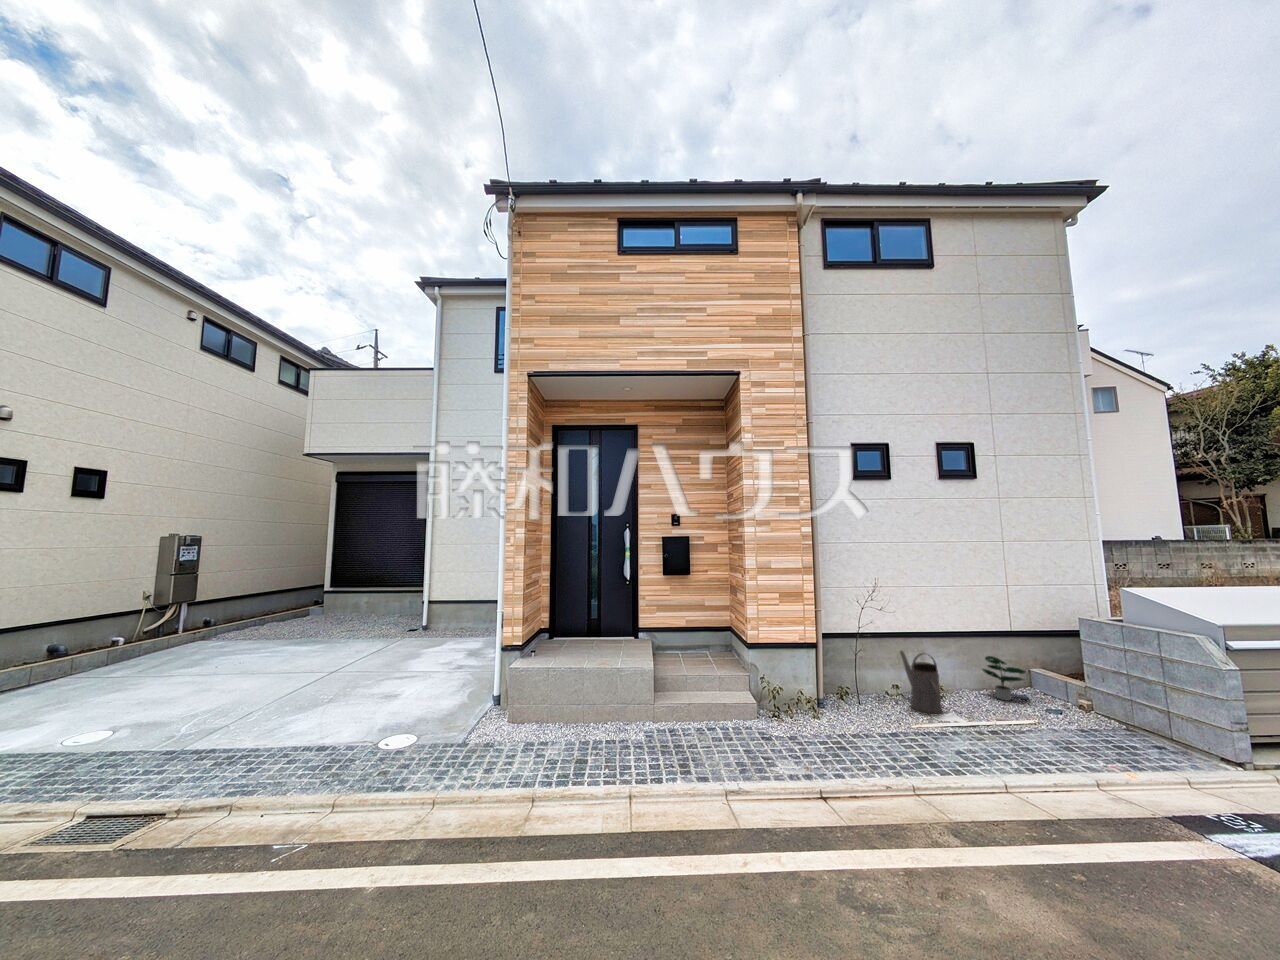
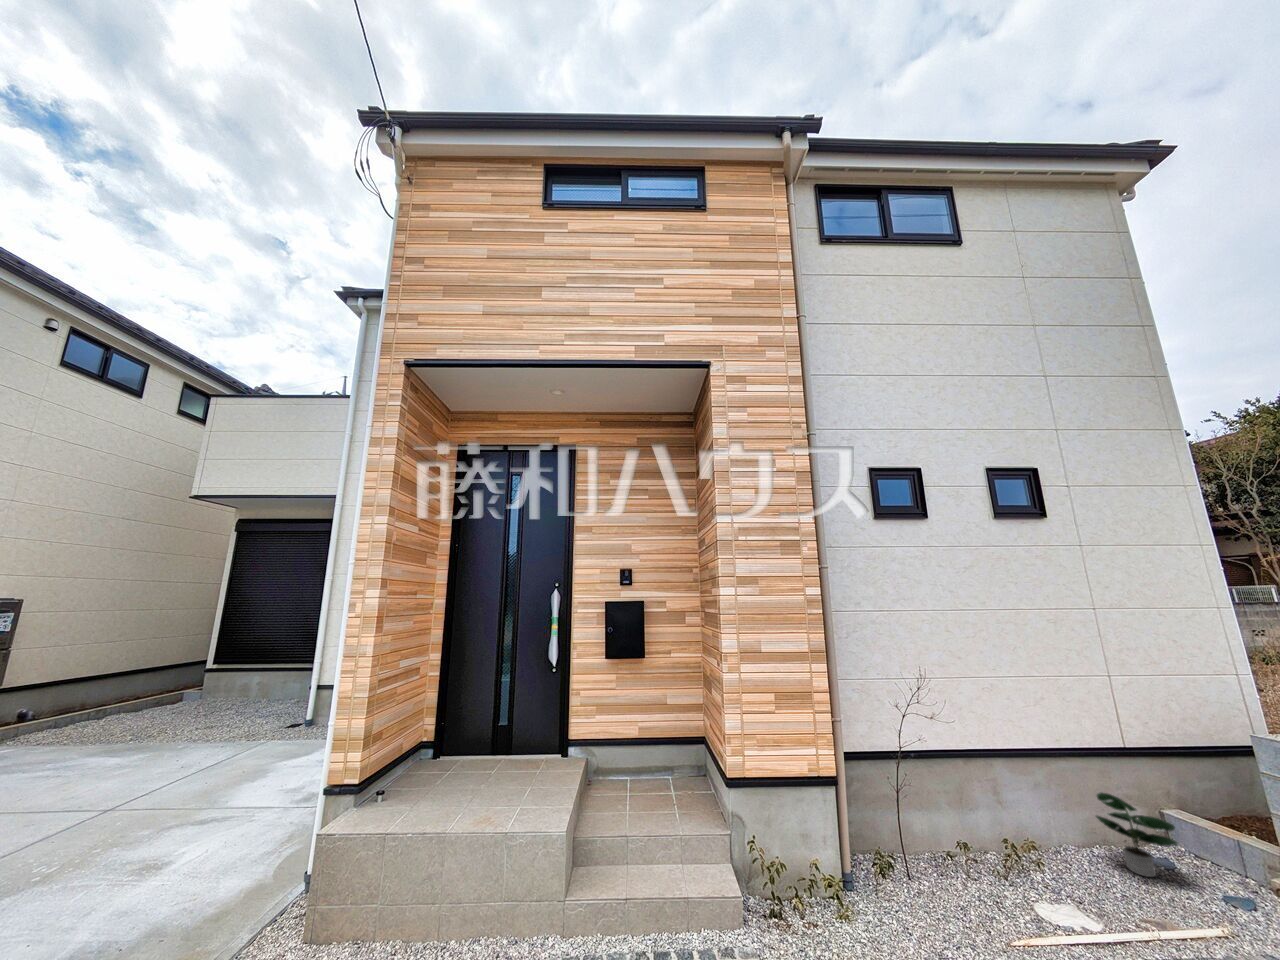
watering can: present [900,651,943,715] -> none [965,784,1063,923]

